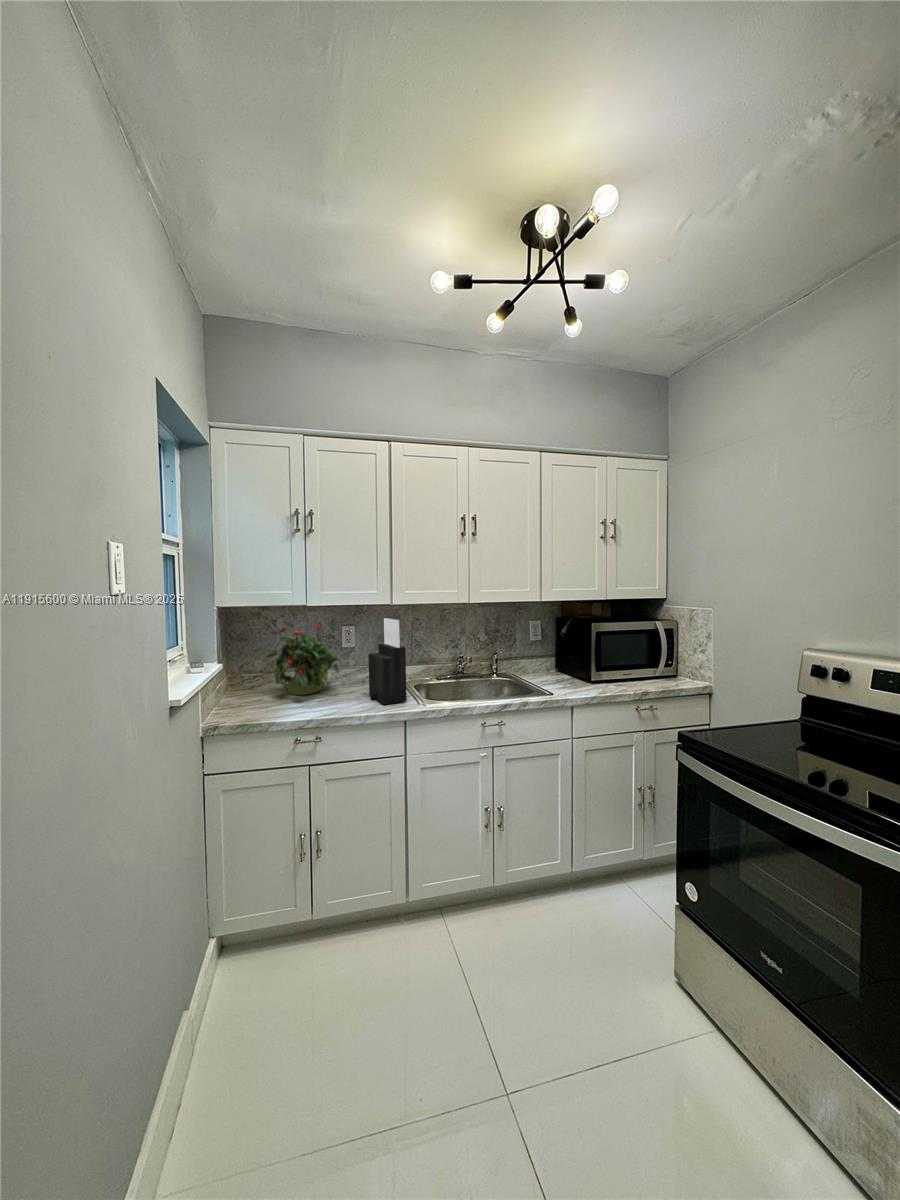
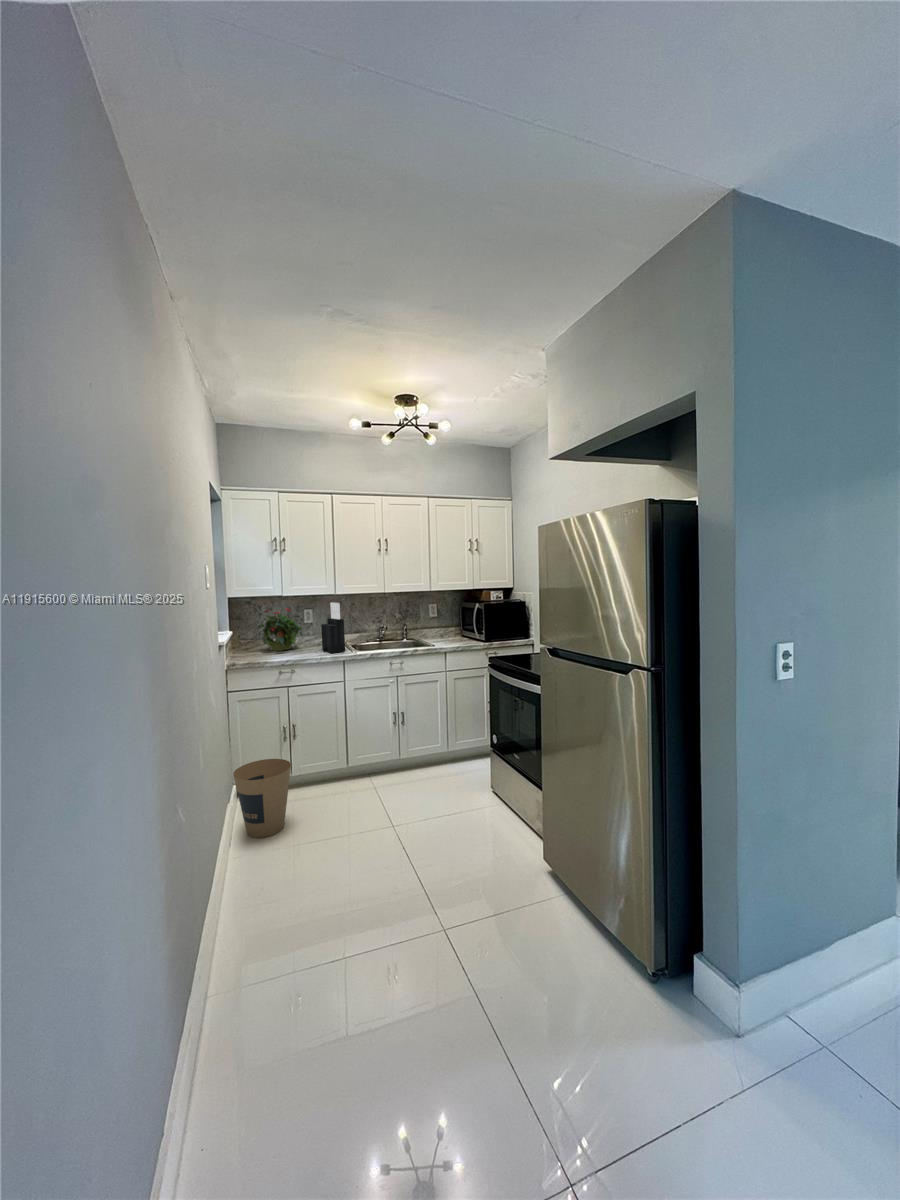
trash can: none [181,922,301,1123] -> present [233,759,291,838]

